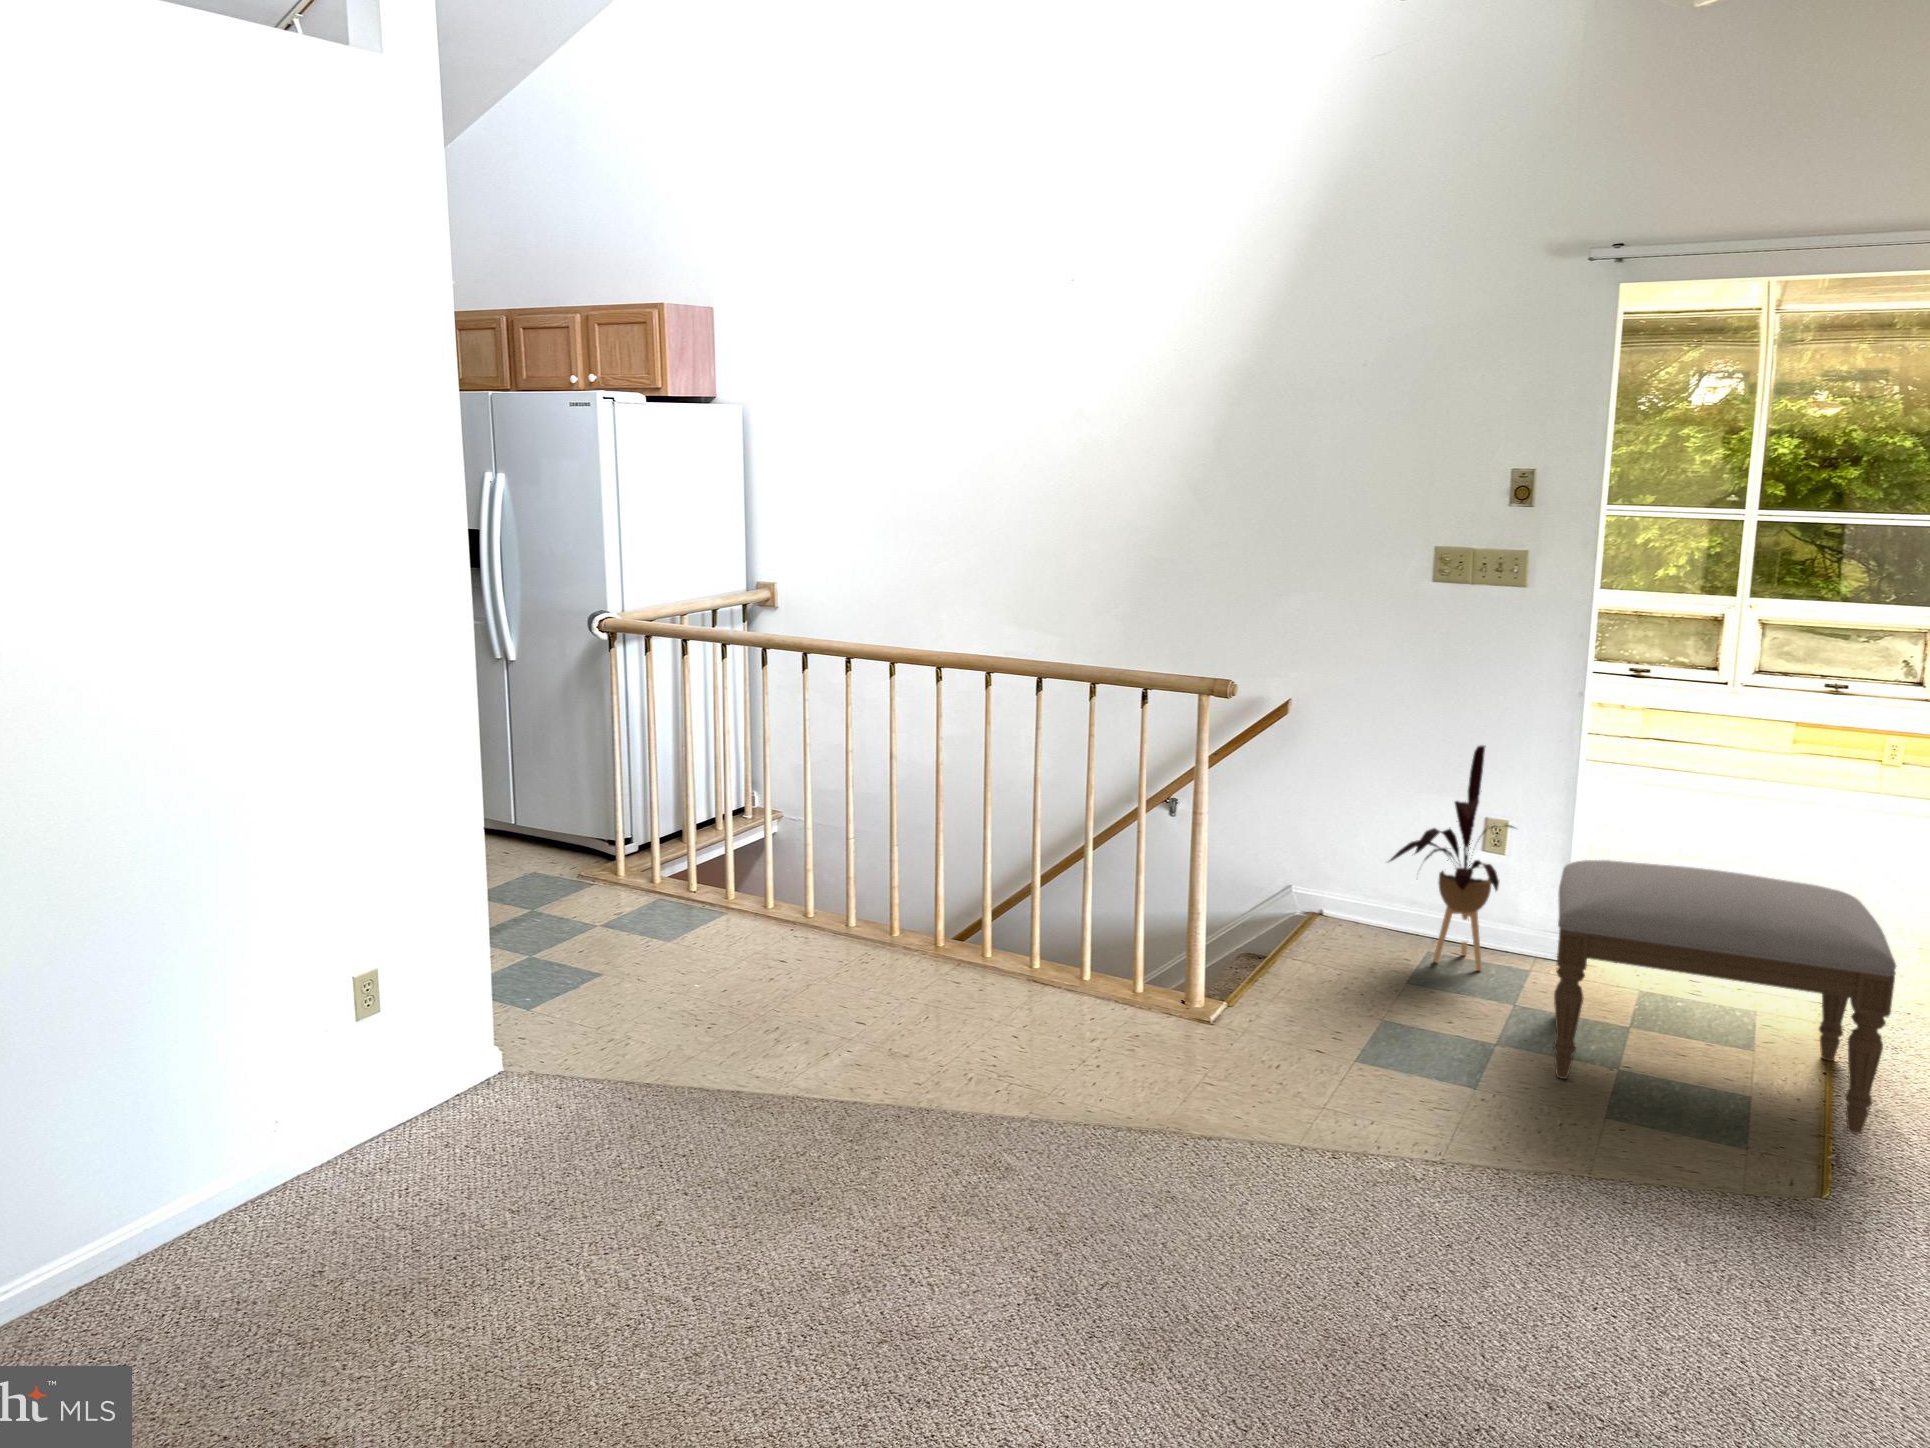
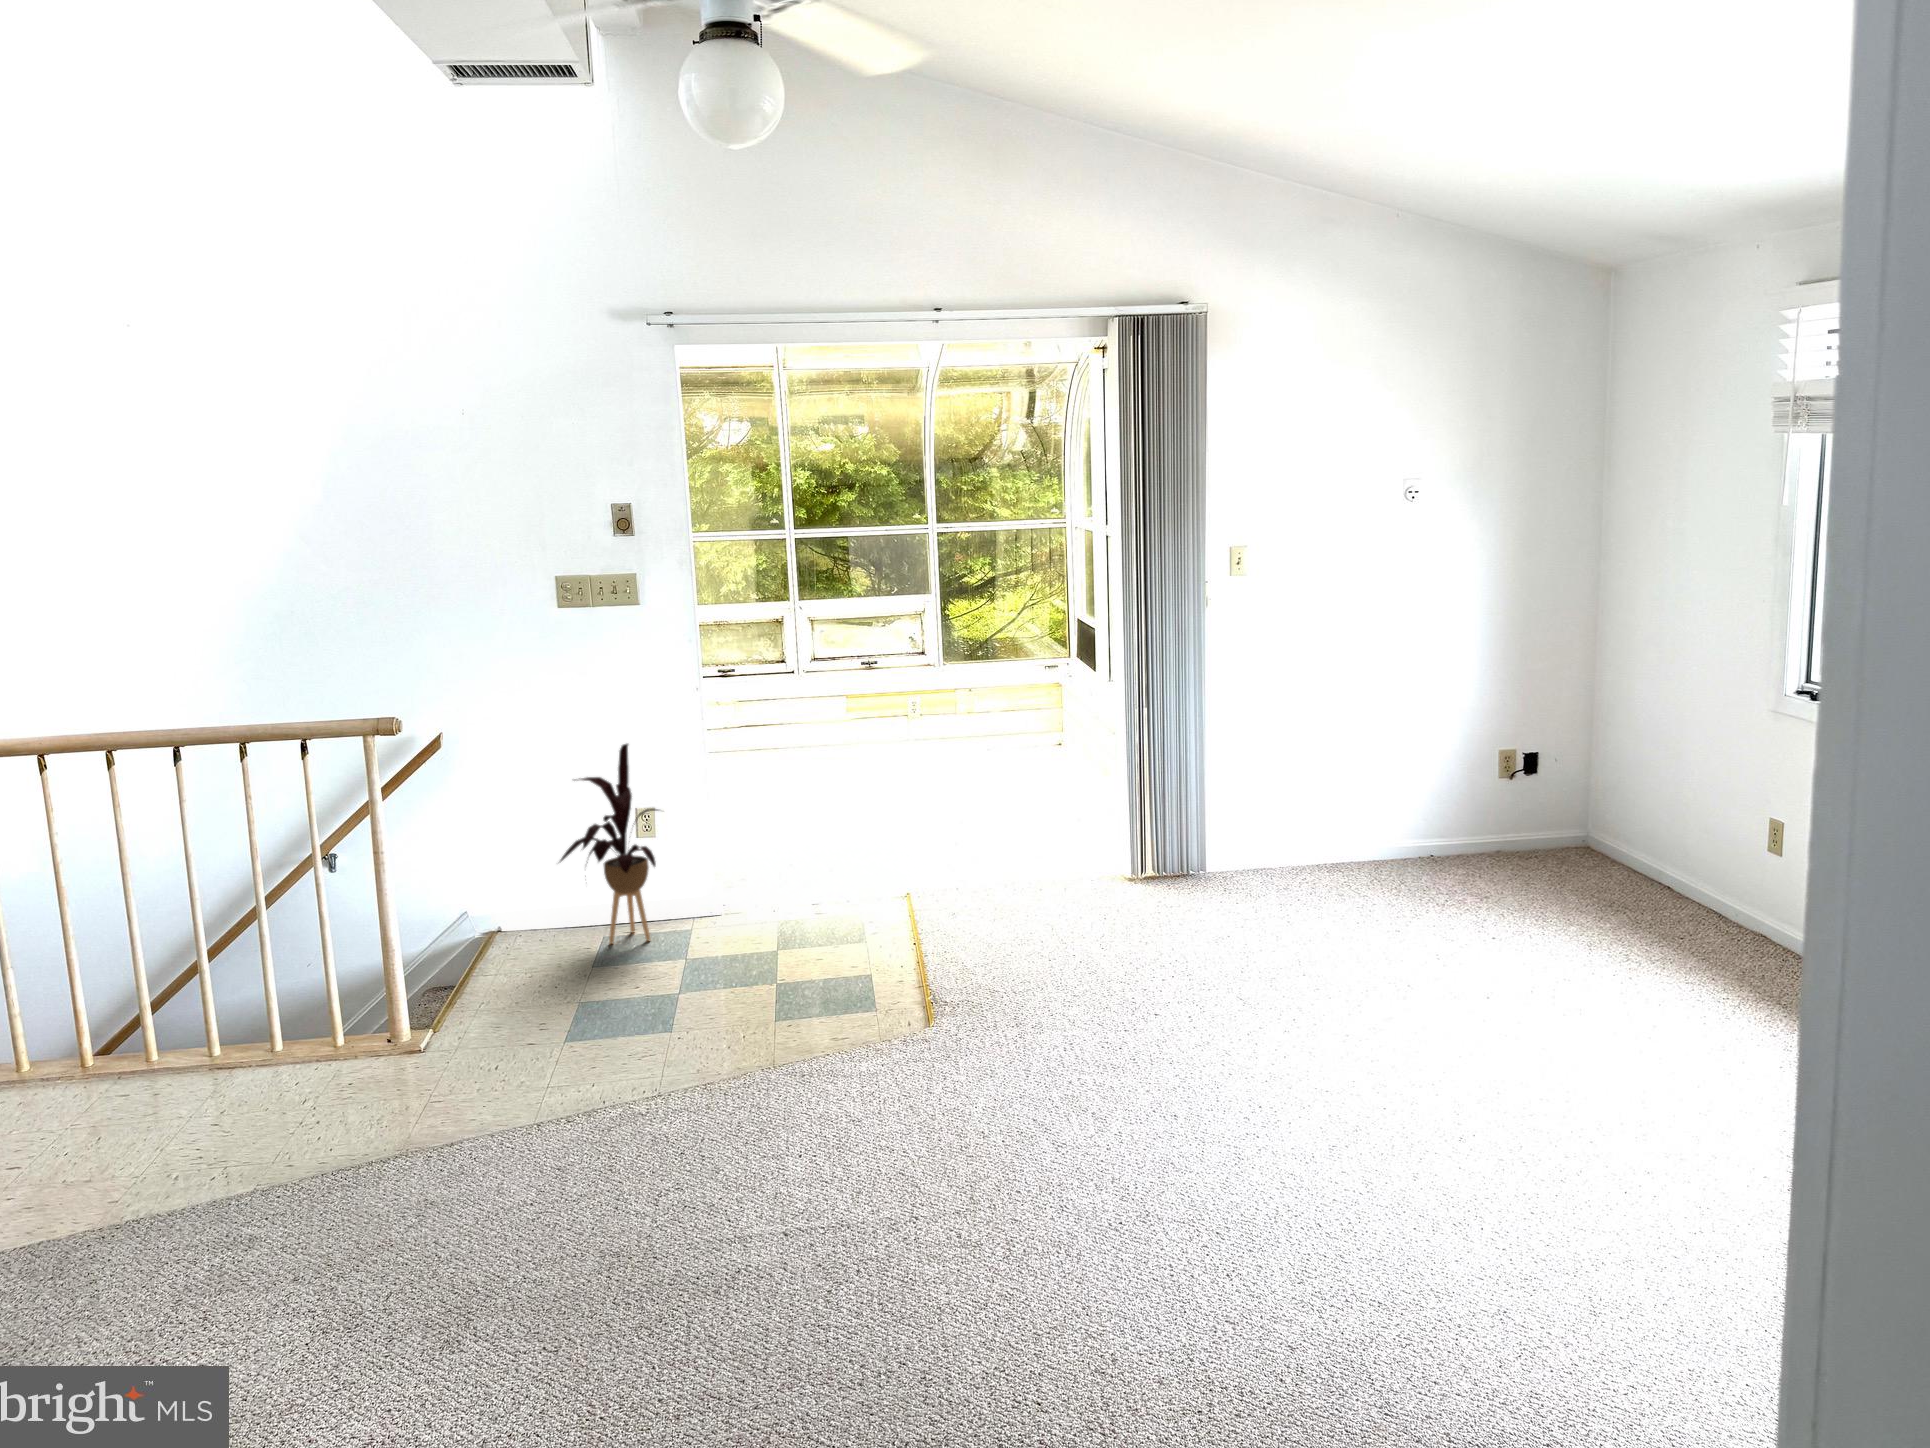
ottoman: present [1553,860,1896,1134] -> none [706,809,939,1004]

